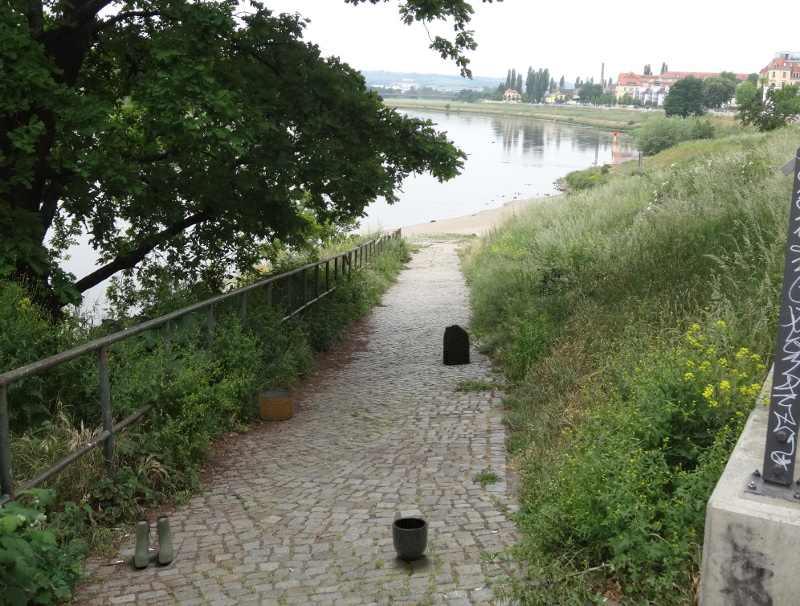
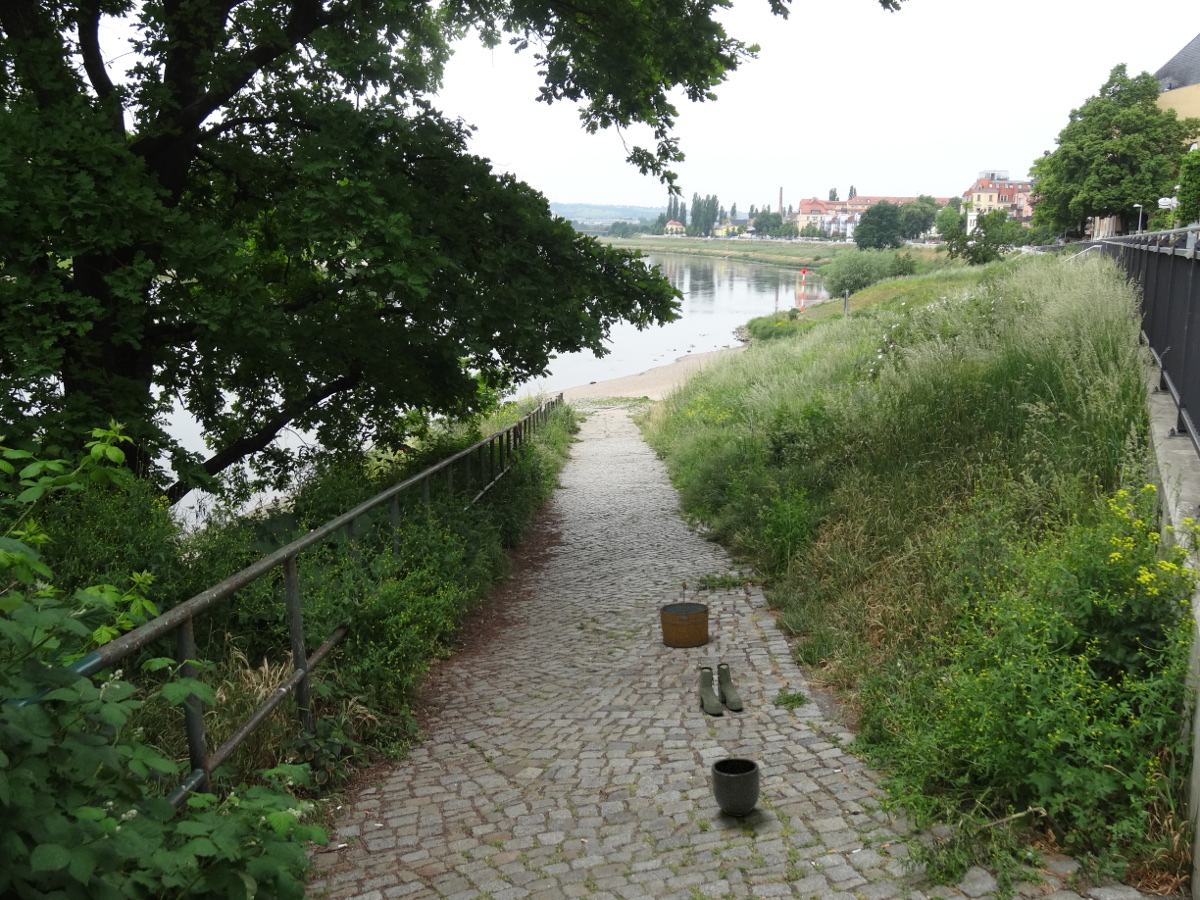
backpack: present [443,325,470,365] -> none [668,505,703,558]
bucket: present [259,375,293,421] -> present [660,582,709,648]
boots: present [134,516,173,567] -> present [698,663,742,714]

